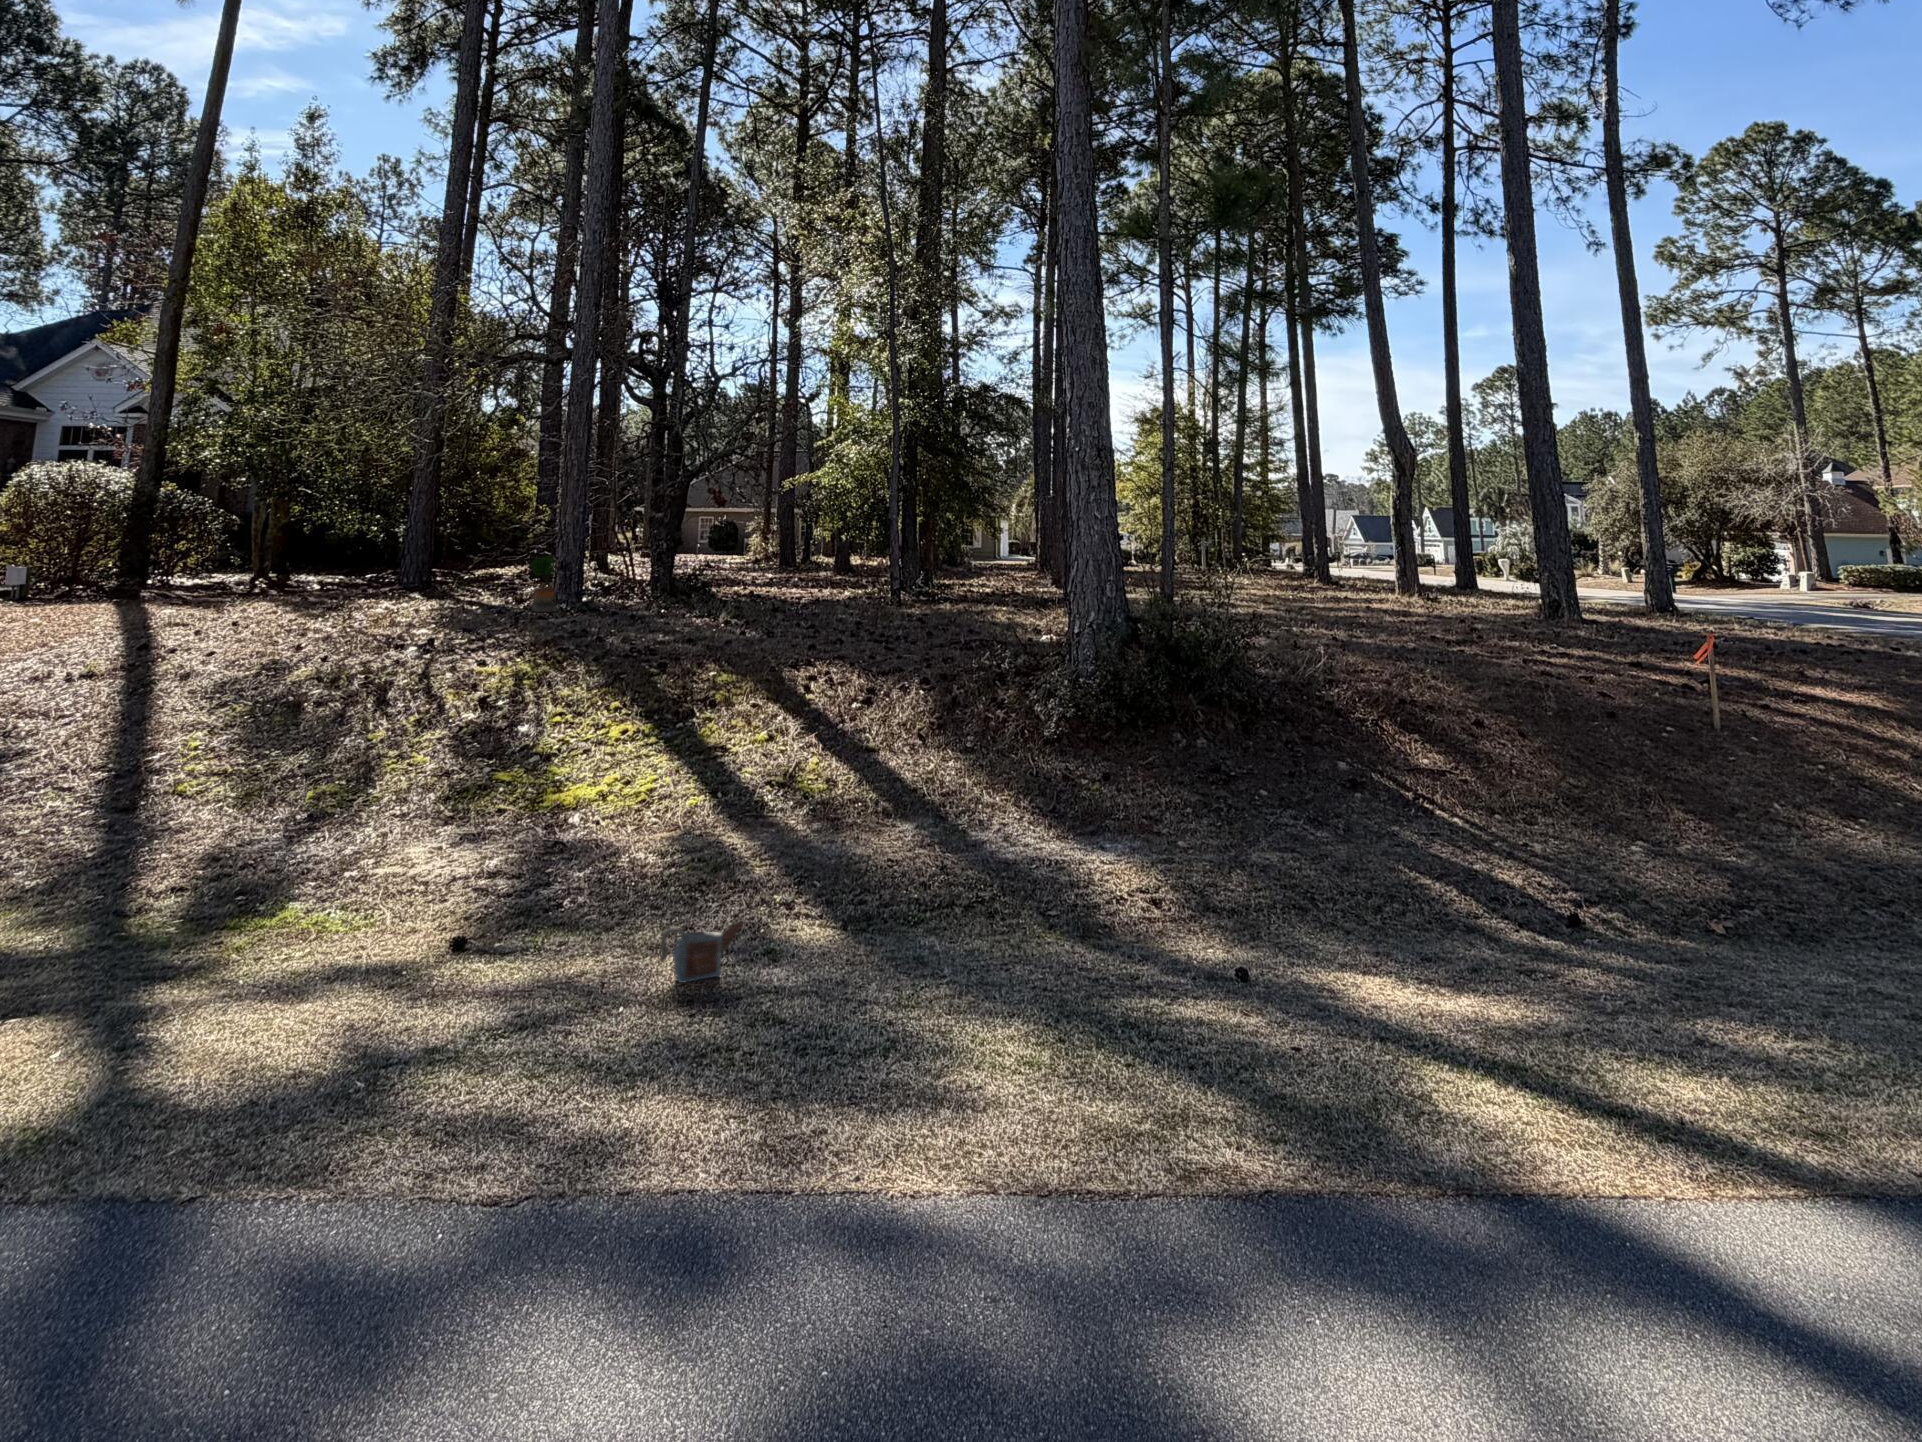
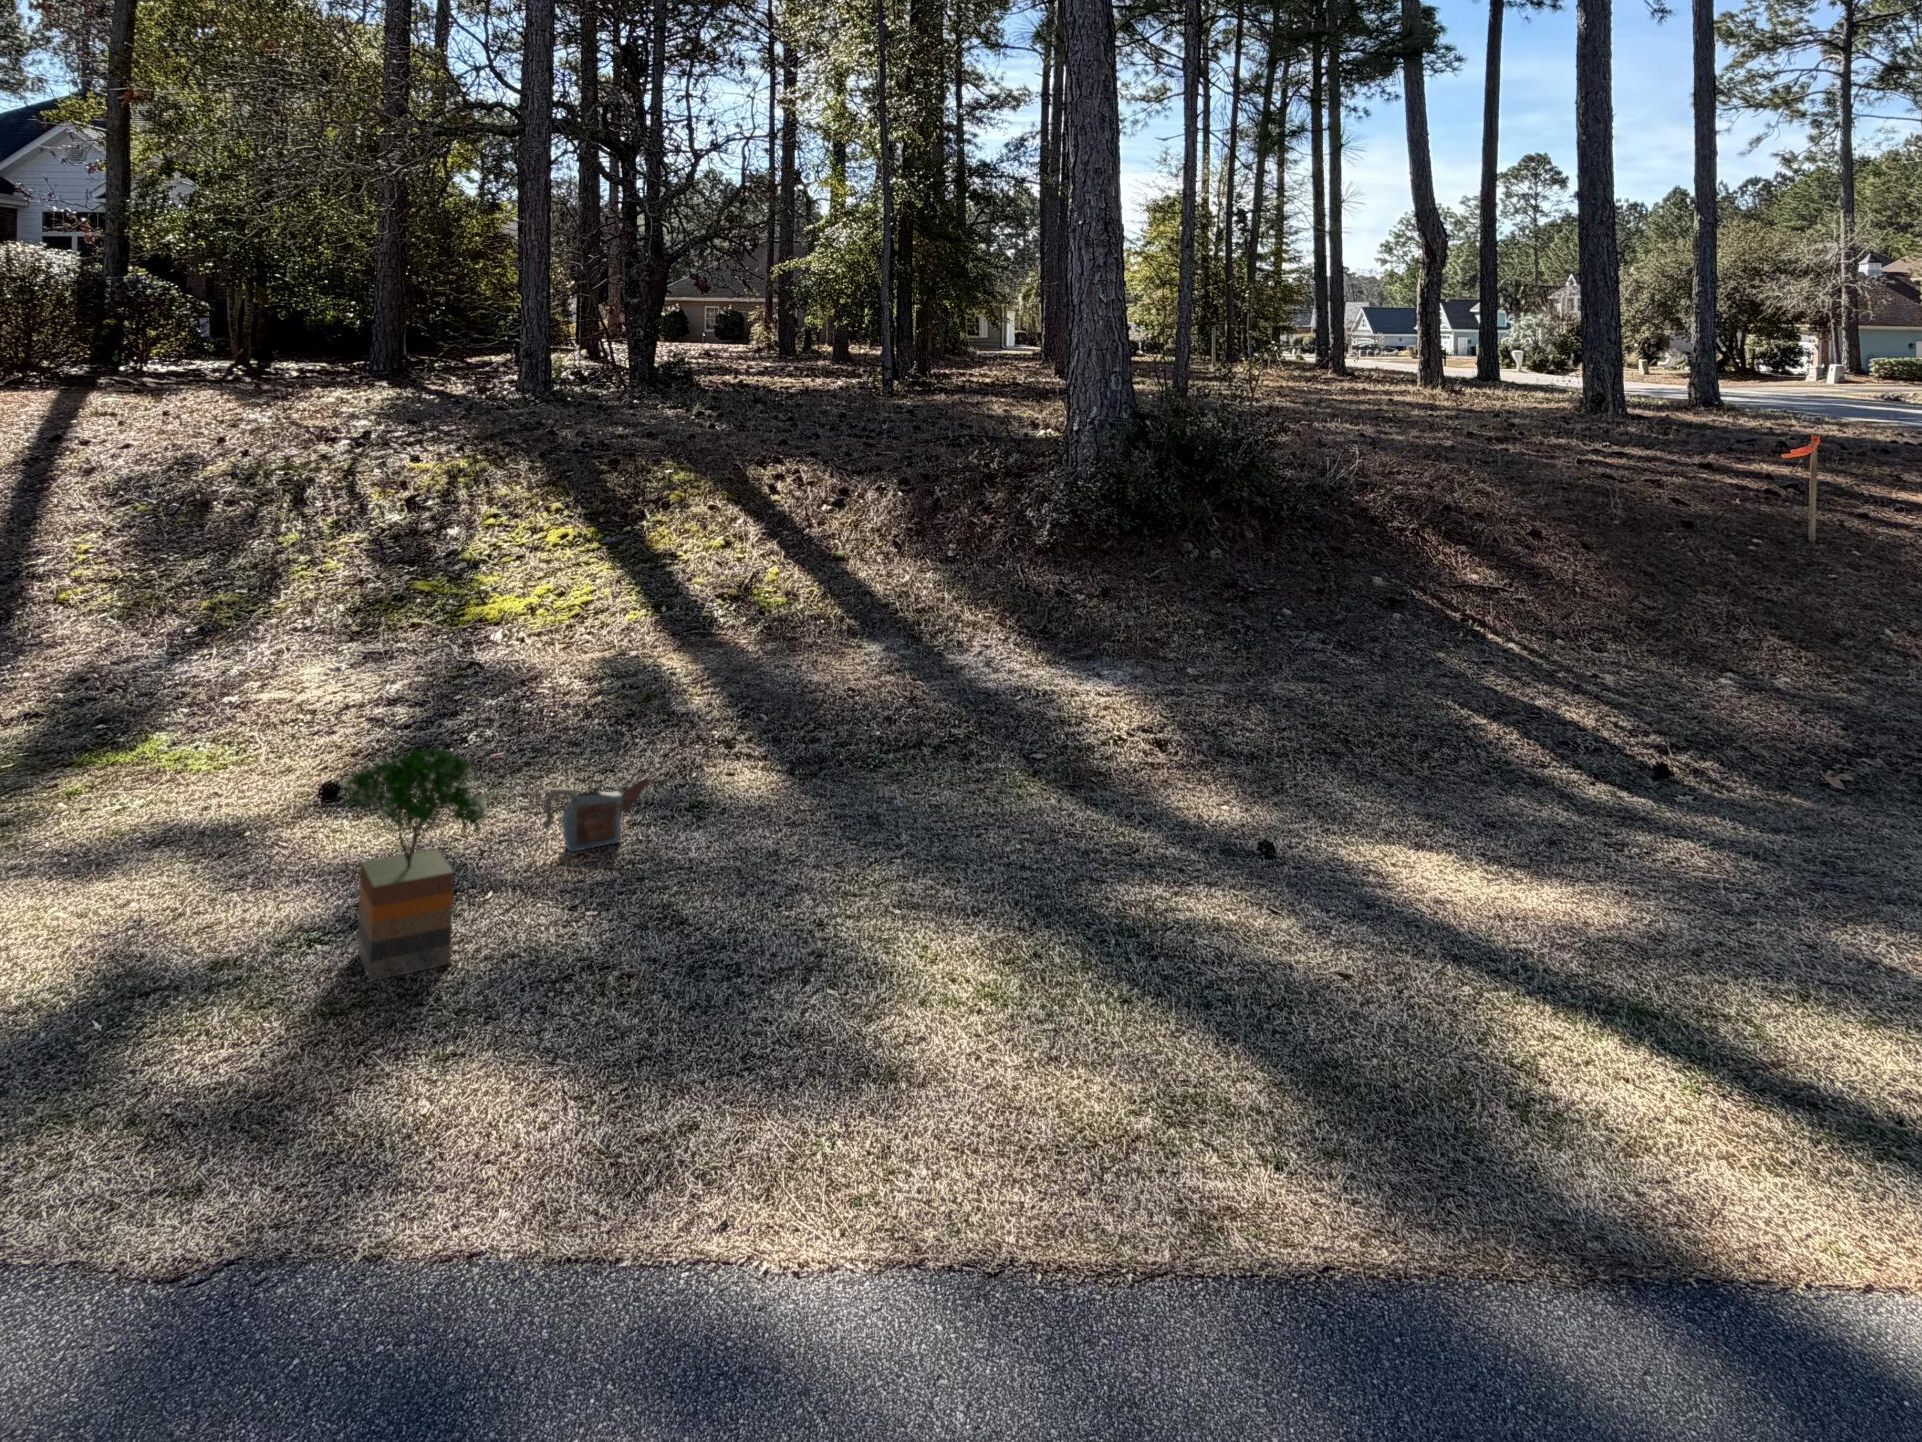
potted tree: present [530,556,558,612] -> present [340,747,488,981]

